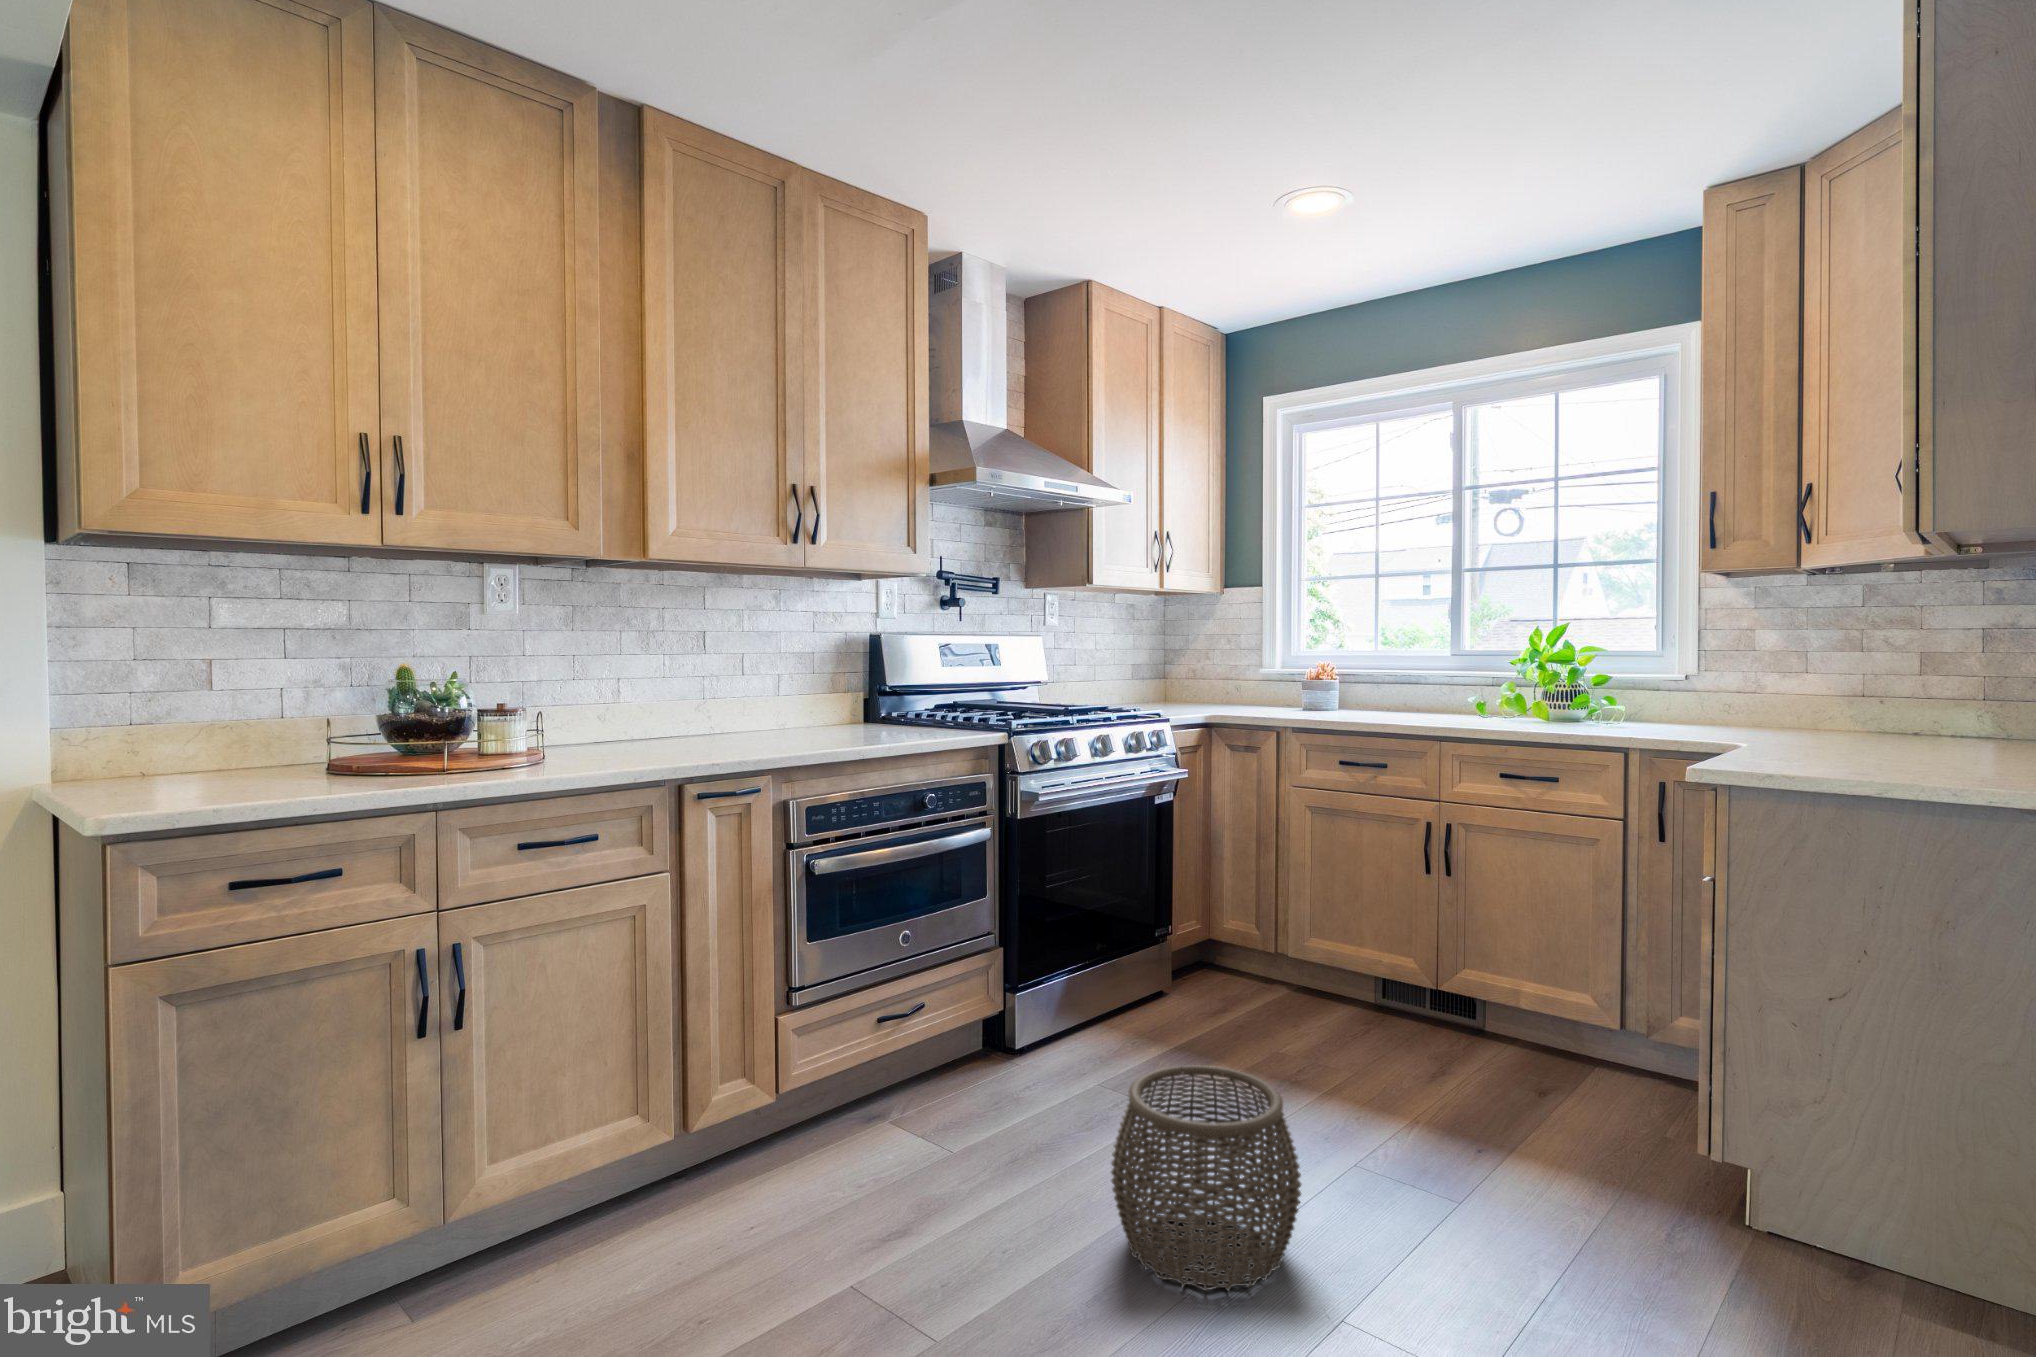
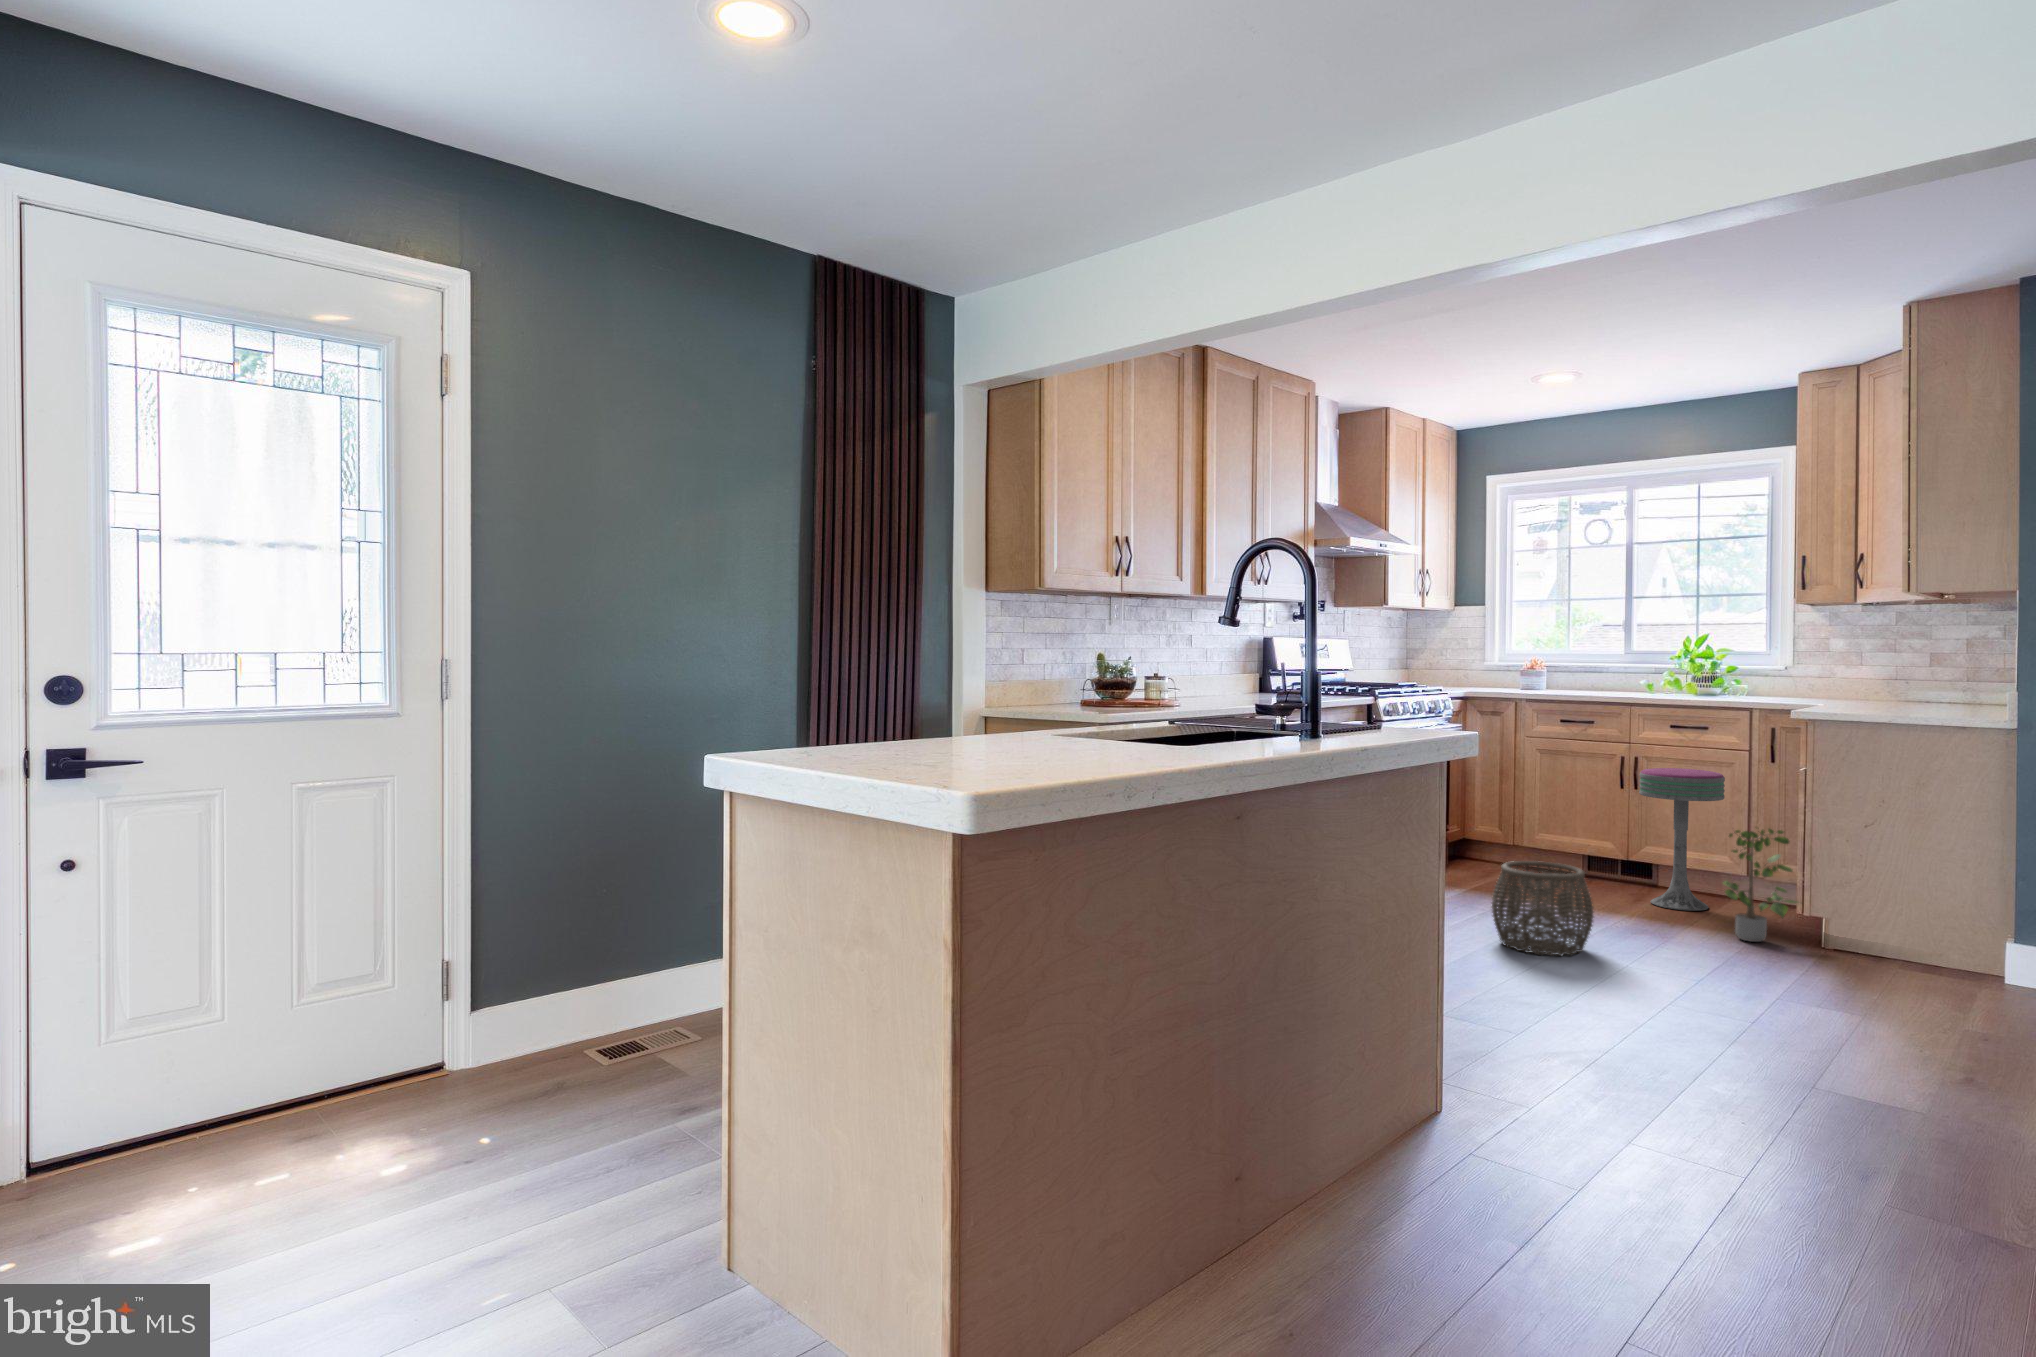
bar stool: none [1442,849,1580,1103] -> present [1639,768,1725,911]
potted plant: none [1565,990,1718,1213] -> present [1723,829,1797,942]

